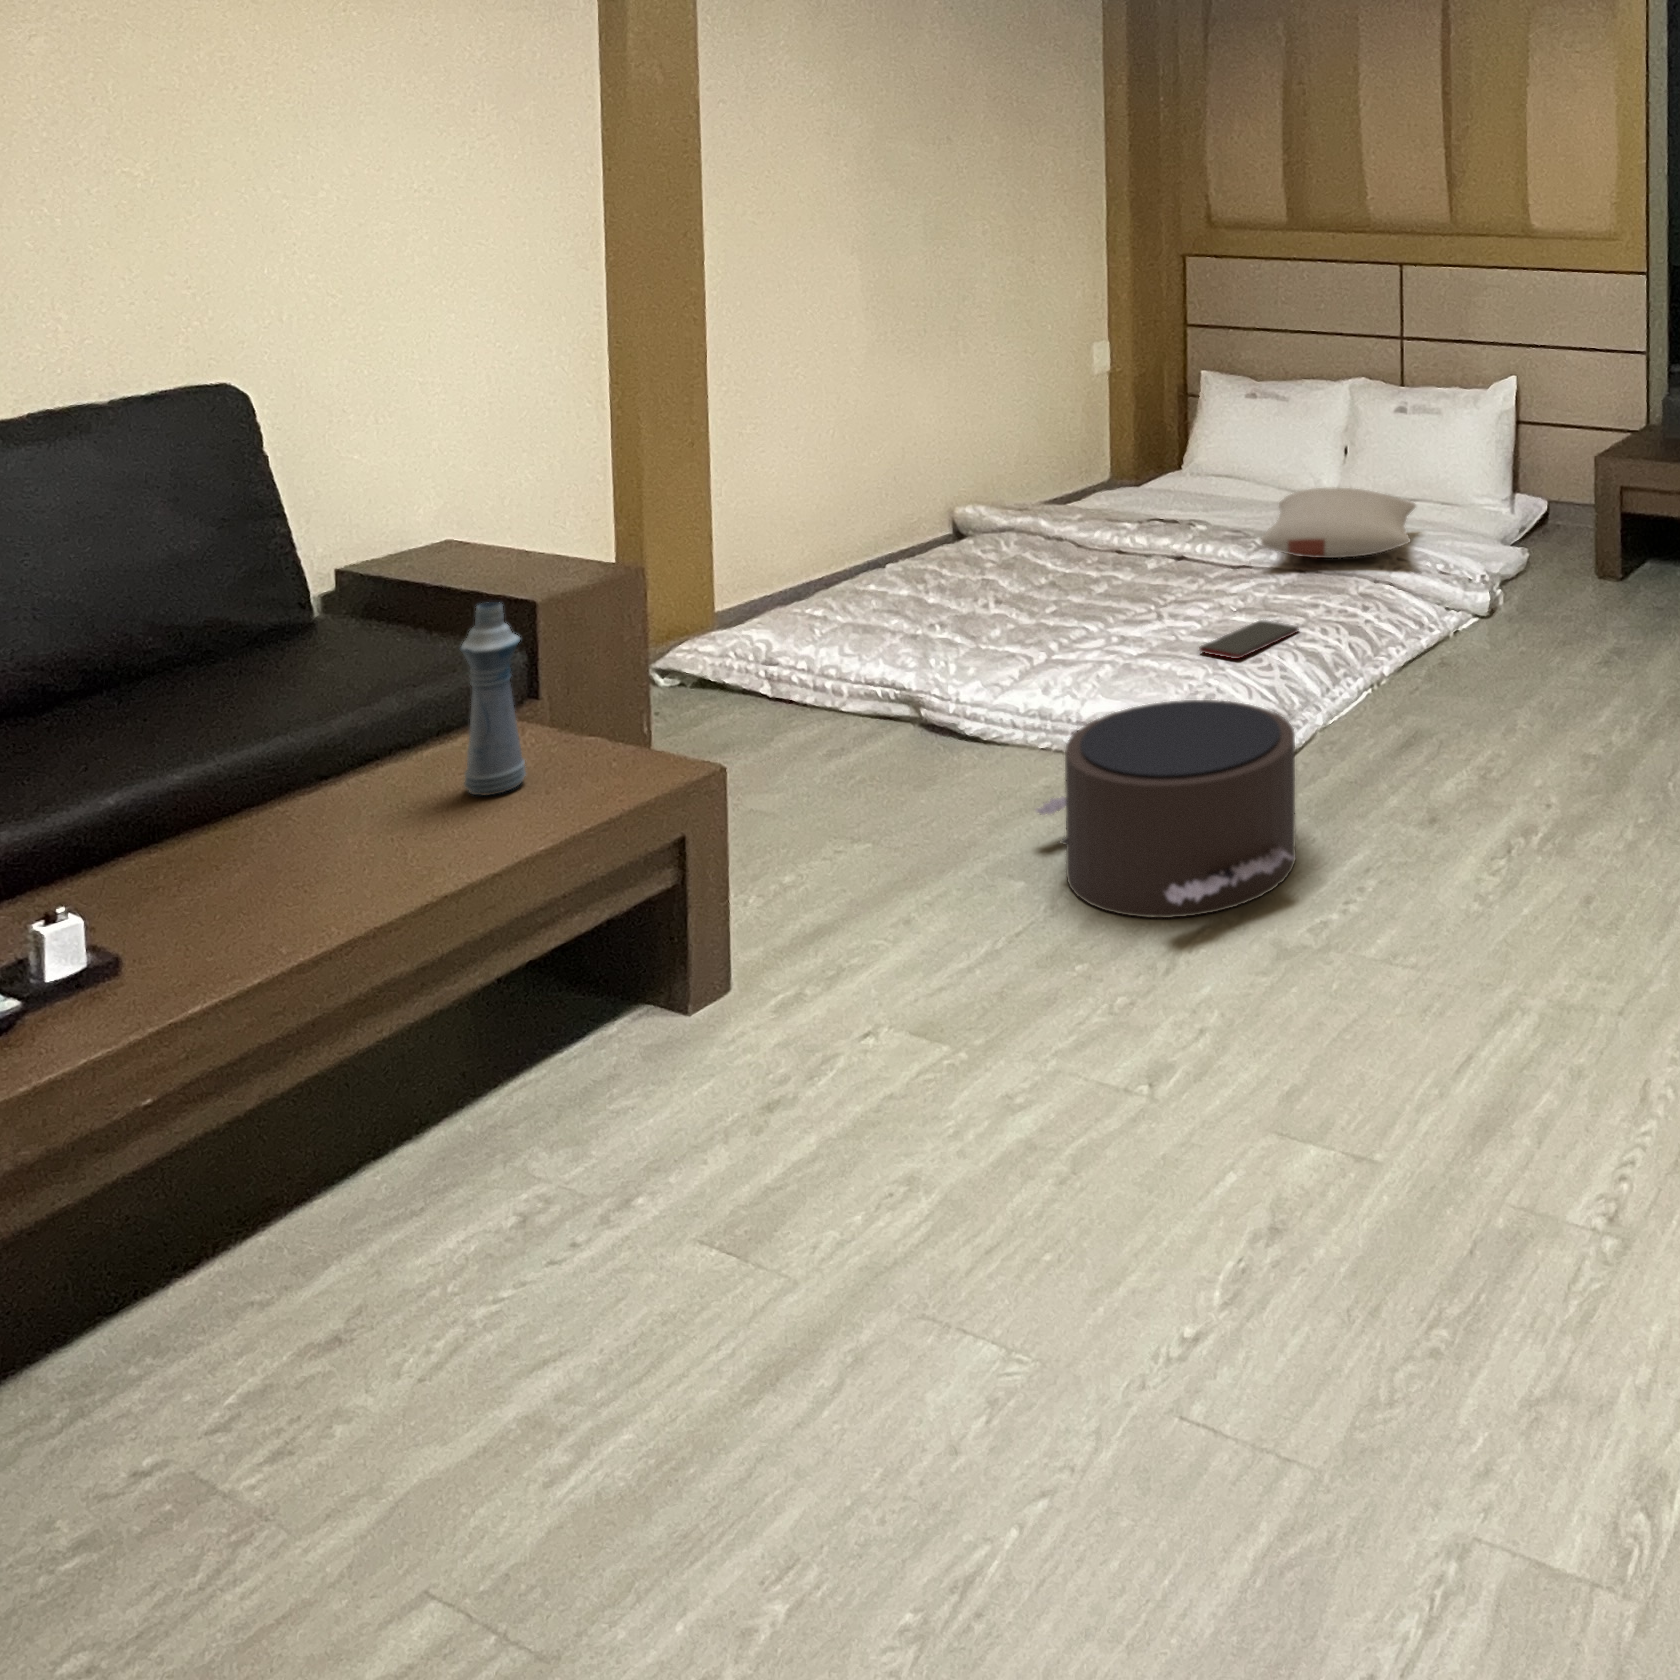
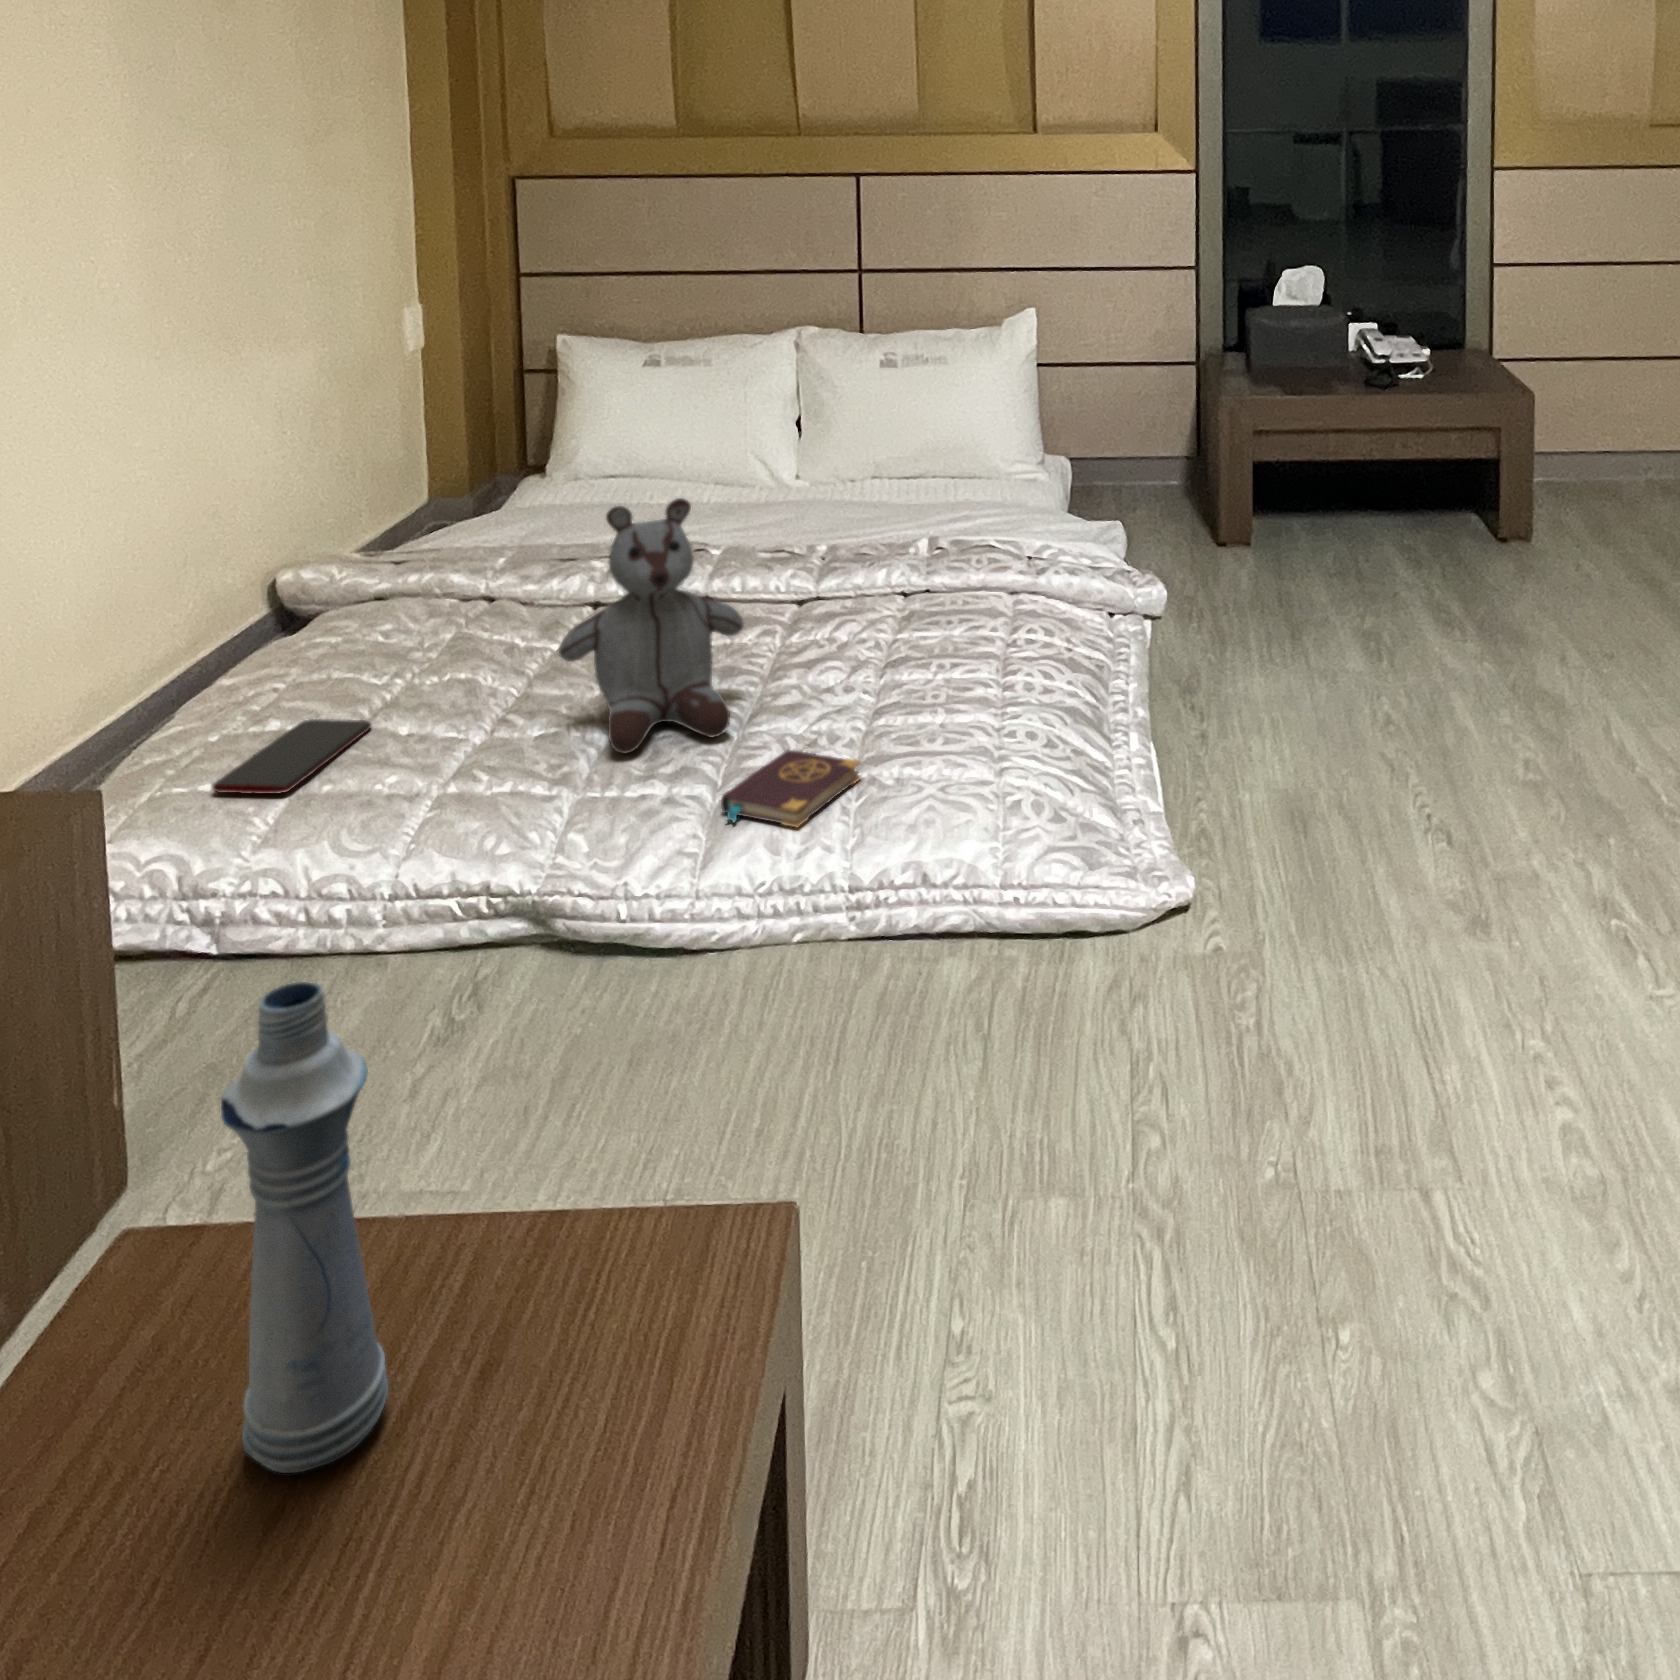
stuffed bear: none [1010,474,1128,631] -> present [559,498,744,753]
pillow: present [1261,487,1416,558] -> none [809,474,1055,574]
smartphone: present [1199,620,1299,659] -> present [213,719,372,794]
book: none [1033,642,1133,683] -> present [721,750,861,827]
pouf: present [1036,700,1296,918] -> none [993,814,1485,1216]

